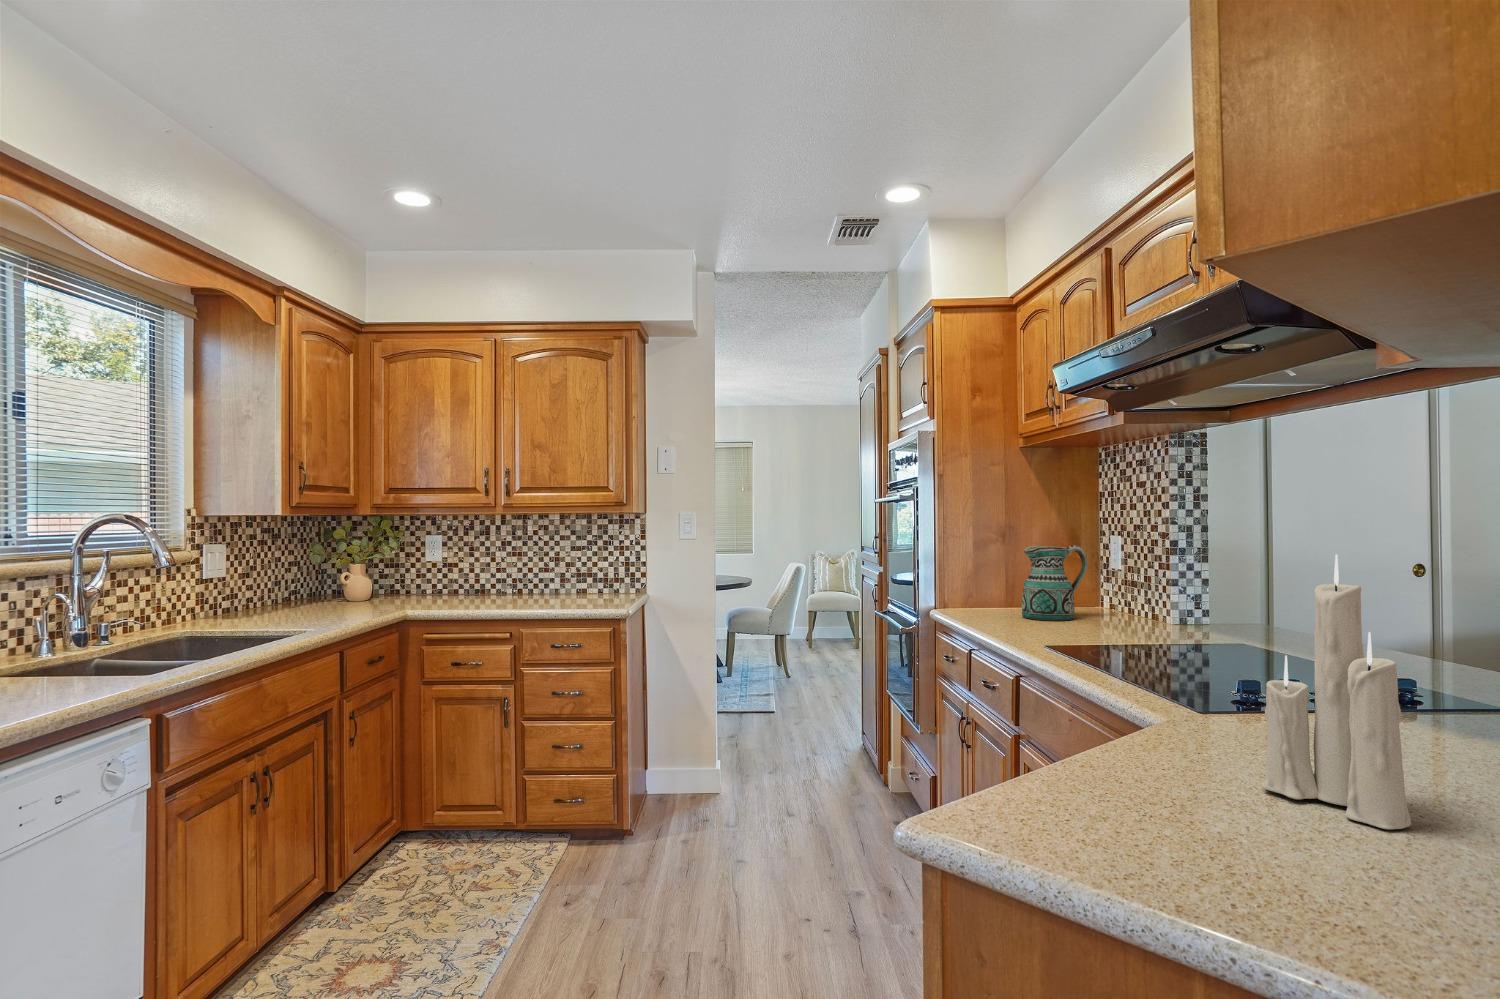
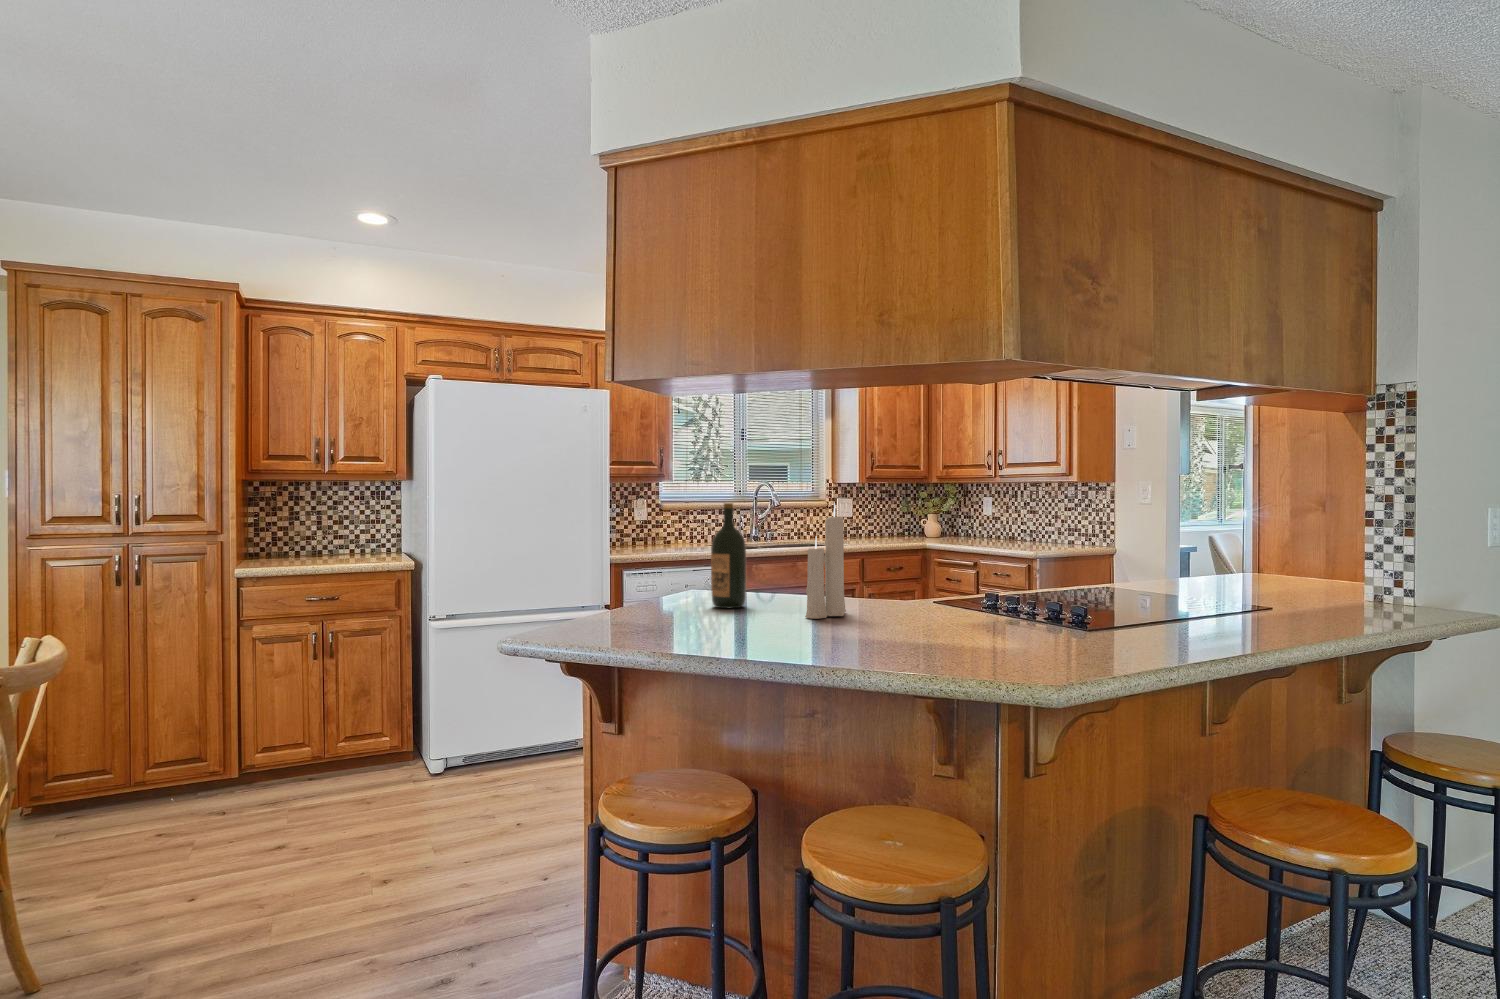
ceramic pitcher: present [1022,545,1088,620] -> none [1293,516,1379,594]
wine bottle: none [1130,568,1249,888] -> present [711,503,746,608]

